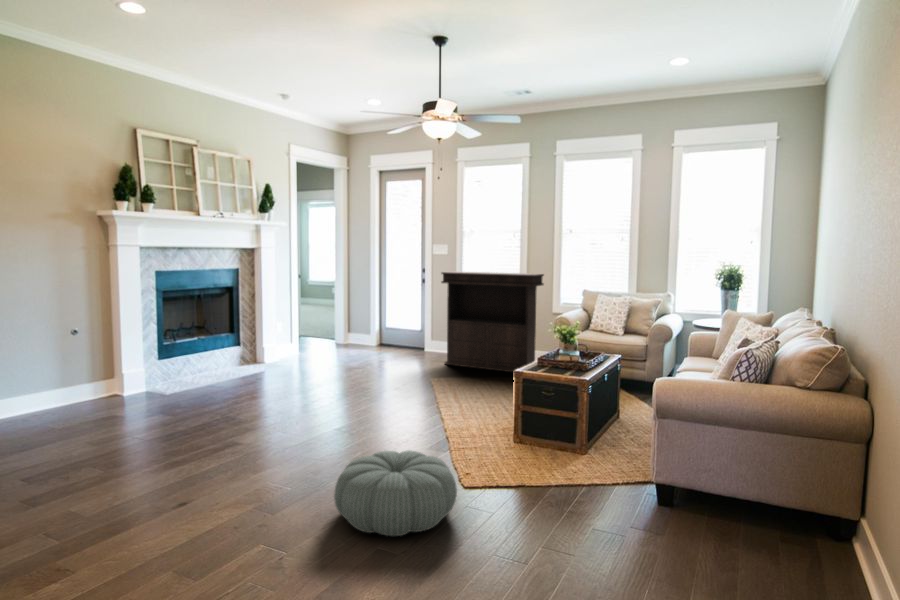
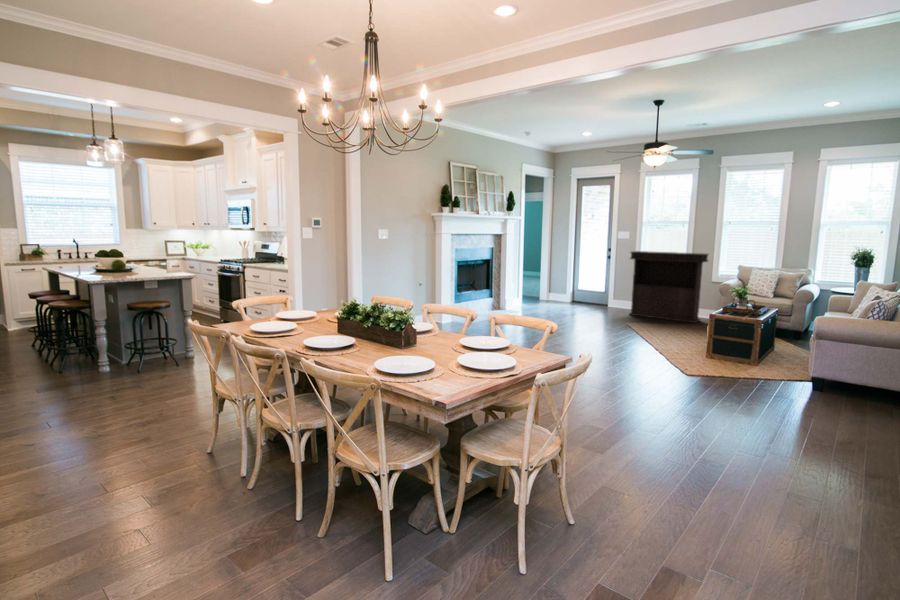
pouf: present [334,450,457,536] -> none [624,350,693,389]

